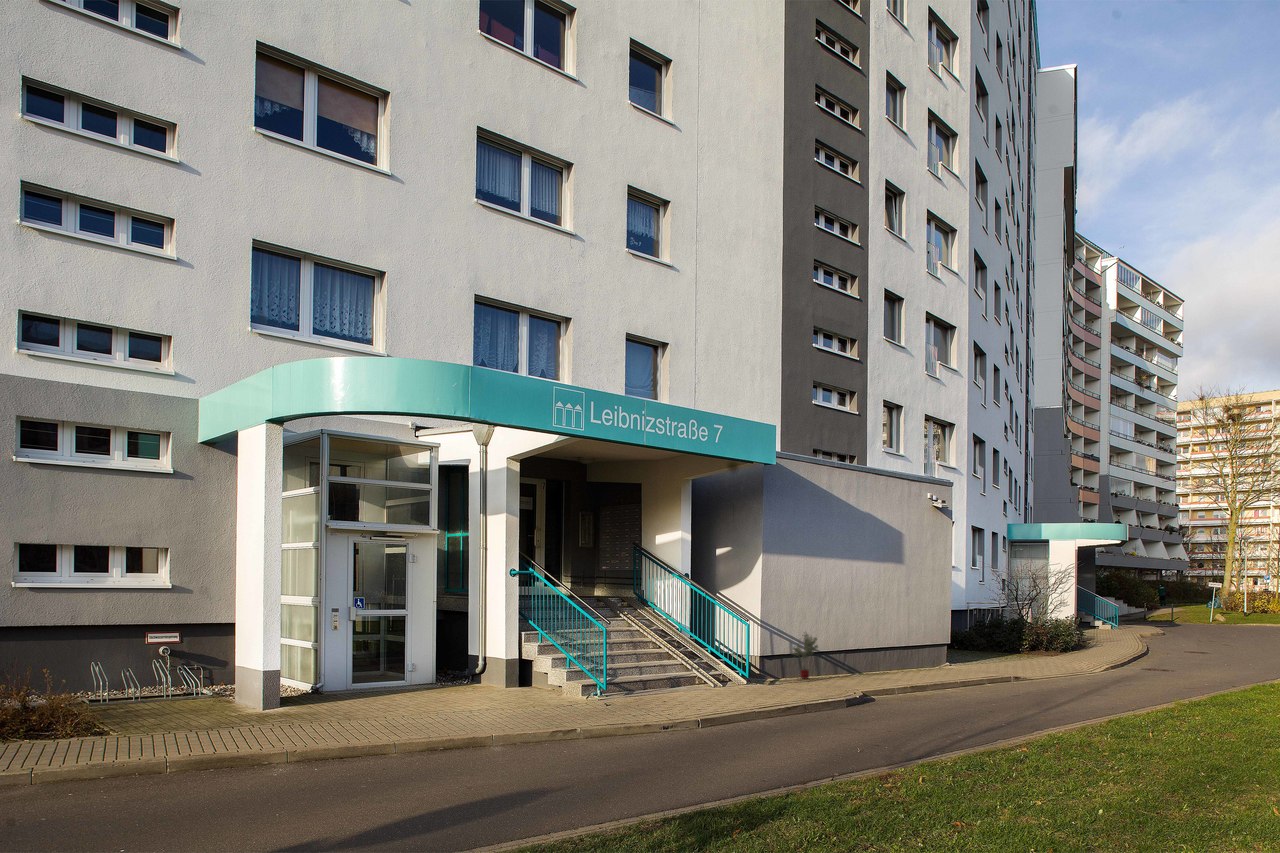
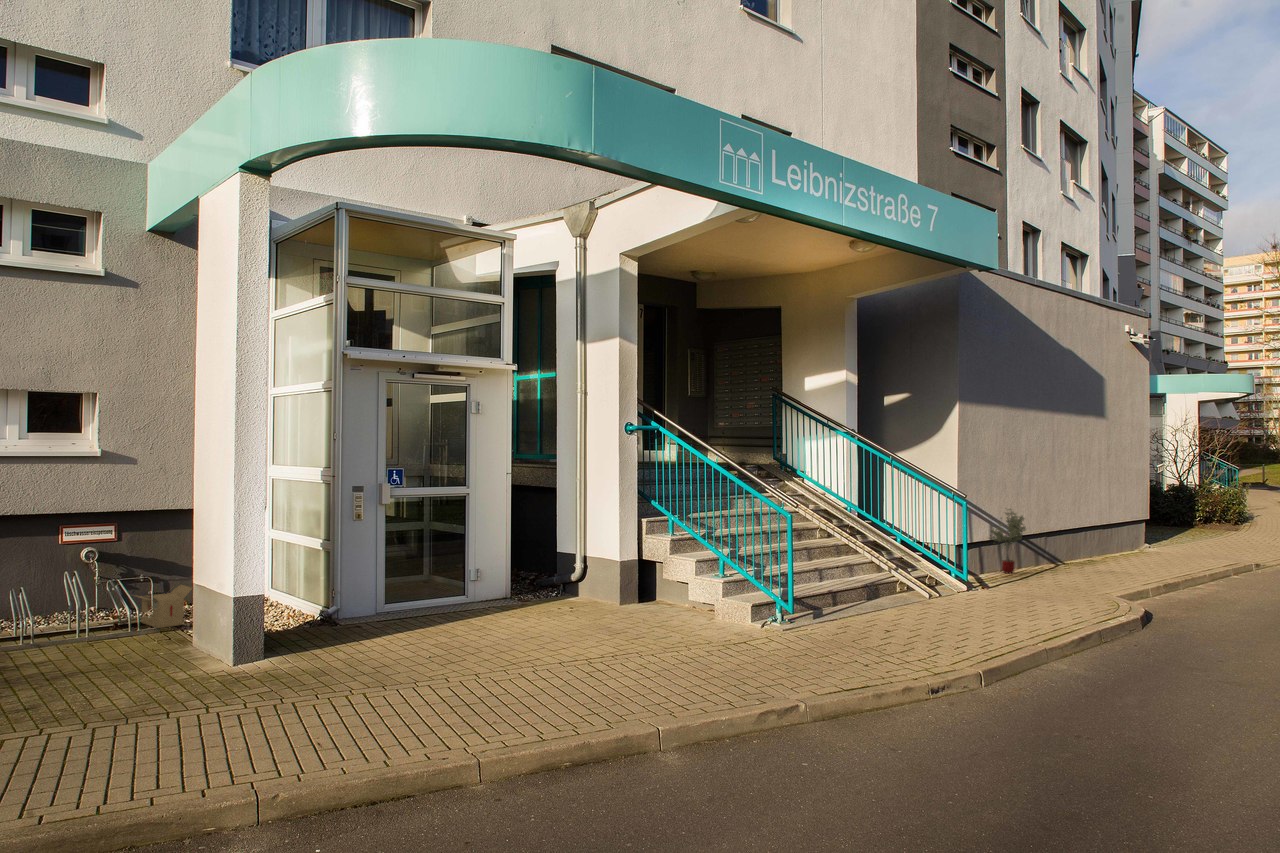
cardboard box: none [187,672,227,699] -> present [136,585,192,628]

